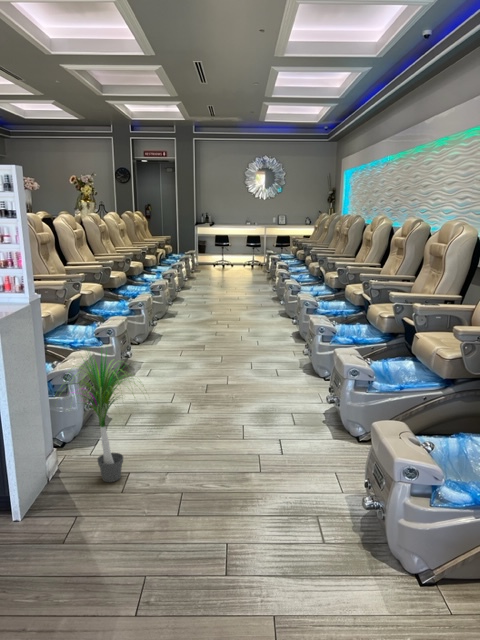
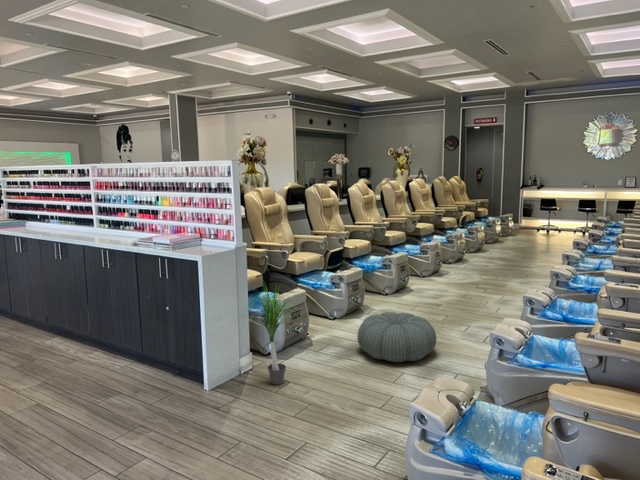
pouf: none [166,360,255,418] -> present [357,312,436,362]

